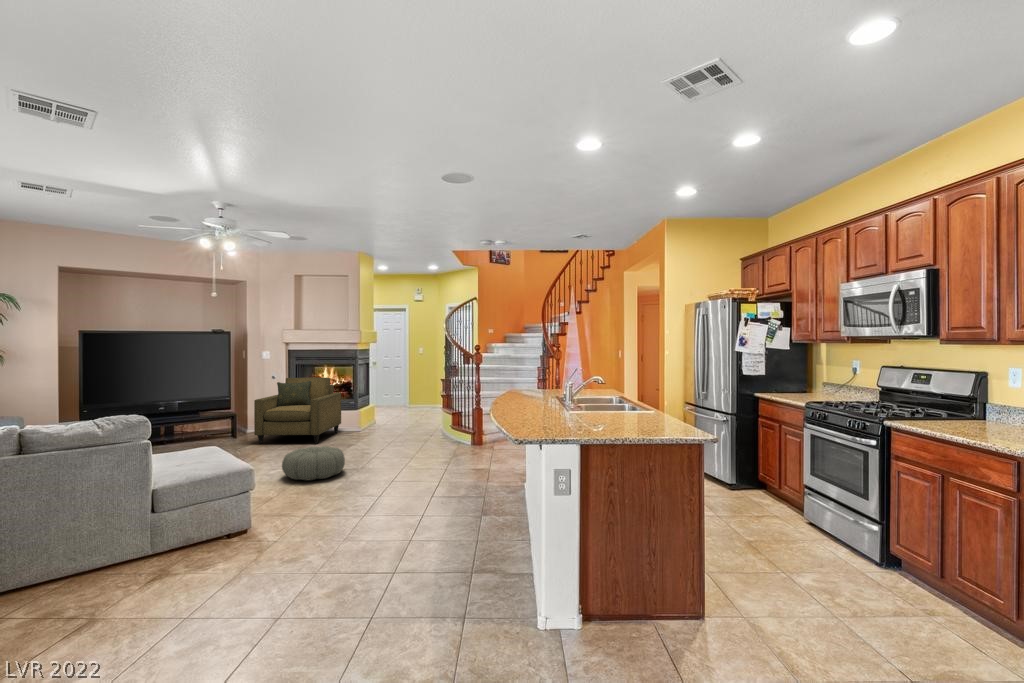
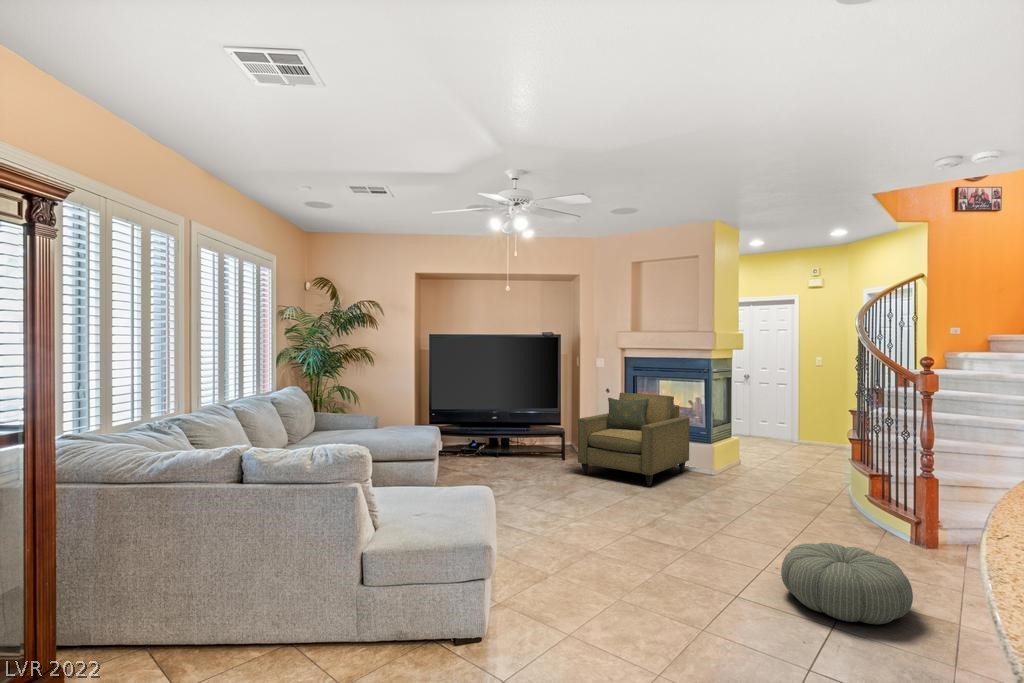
pouf: present [282,446,345,480] -> present [781,543,913,624]

